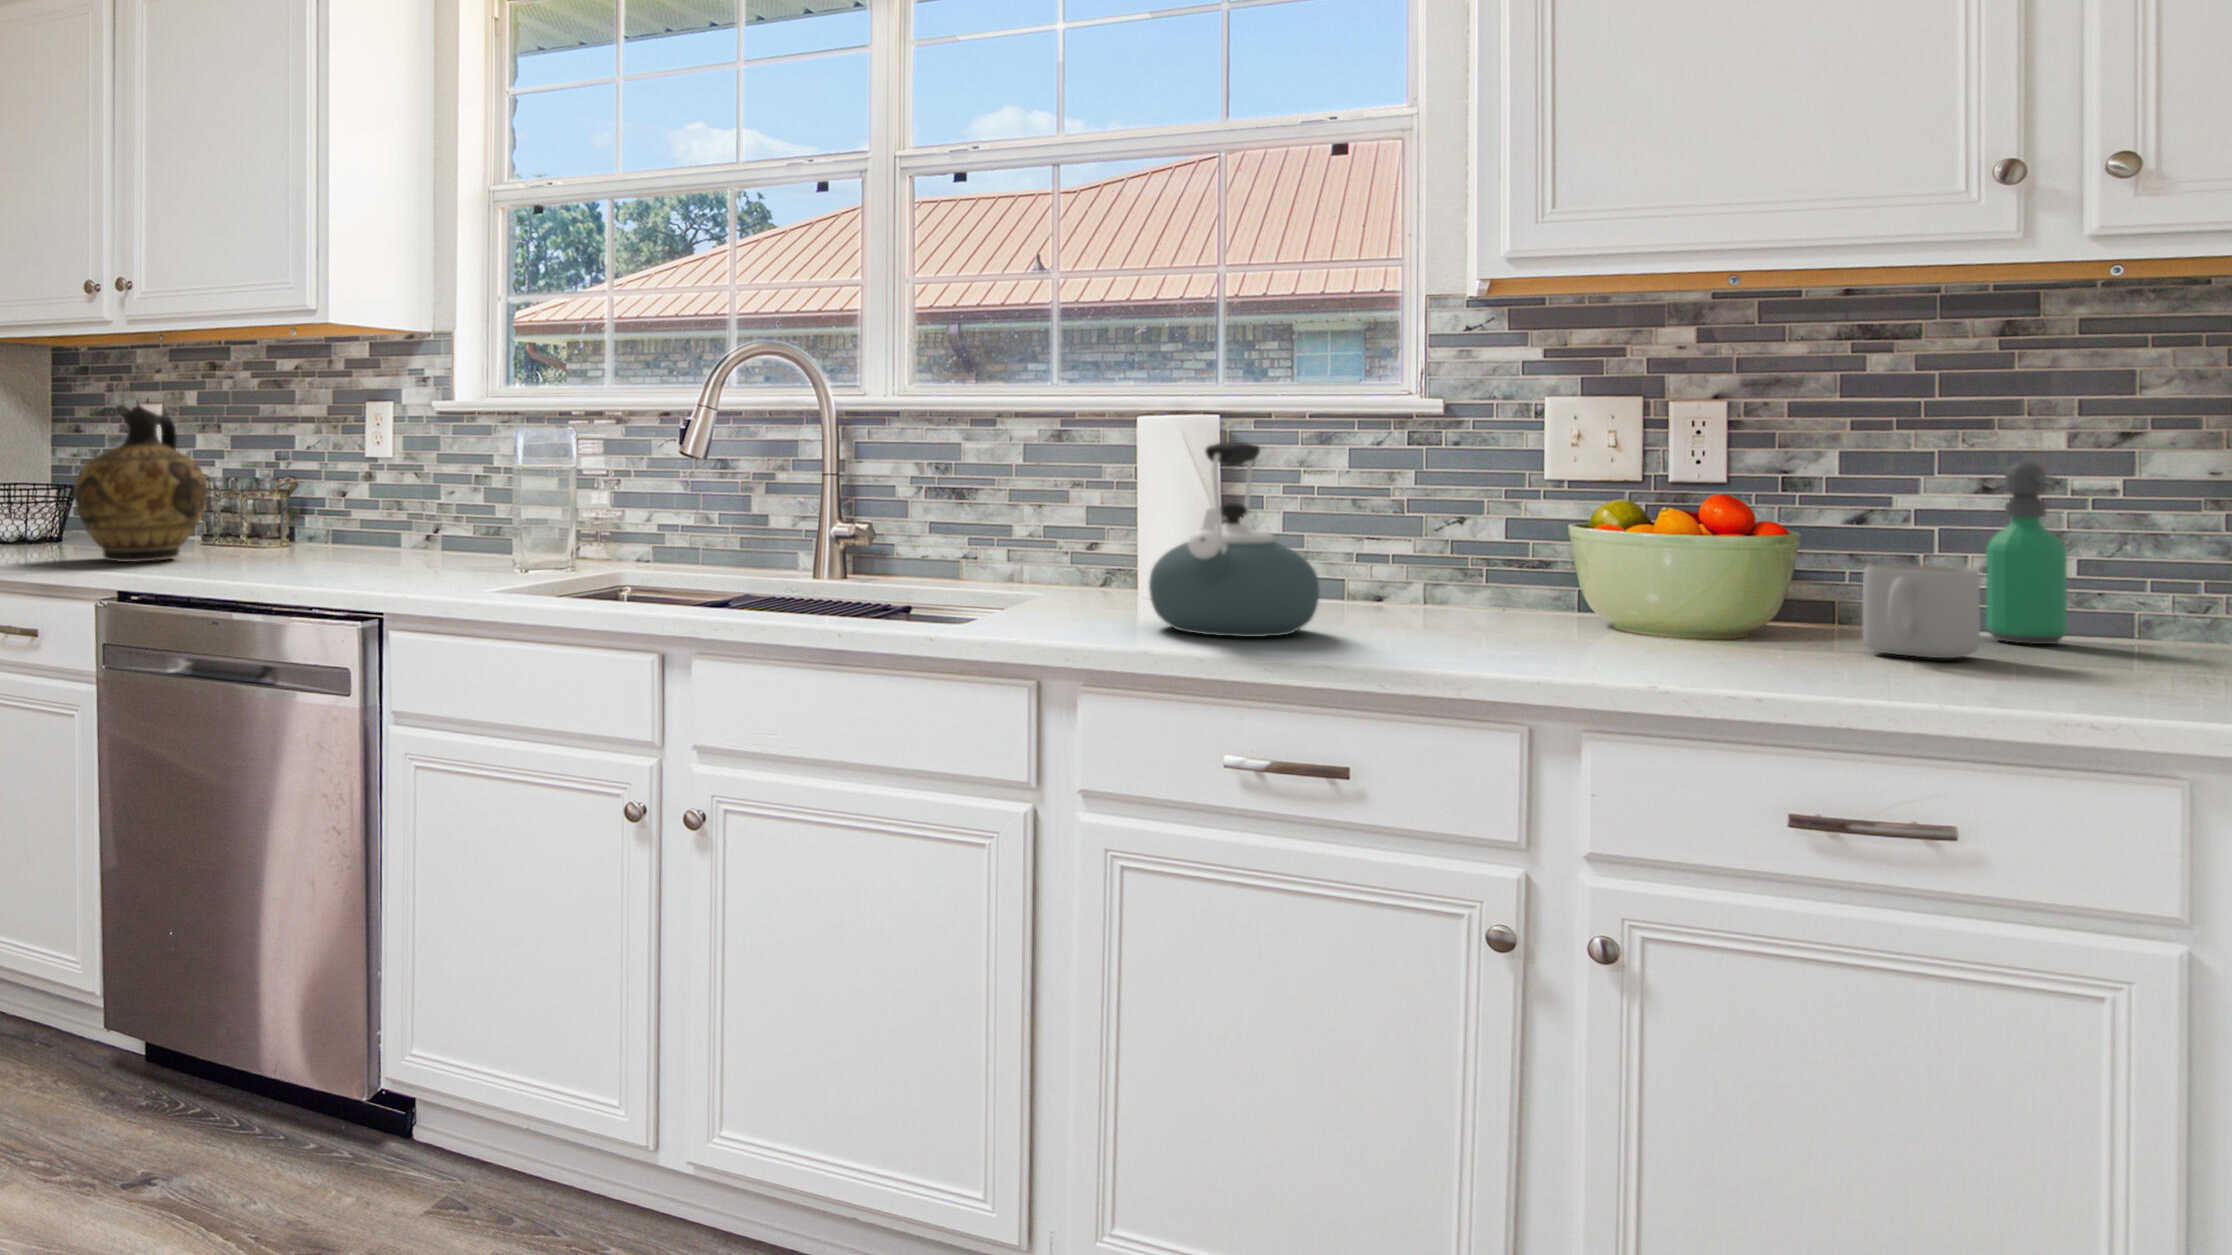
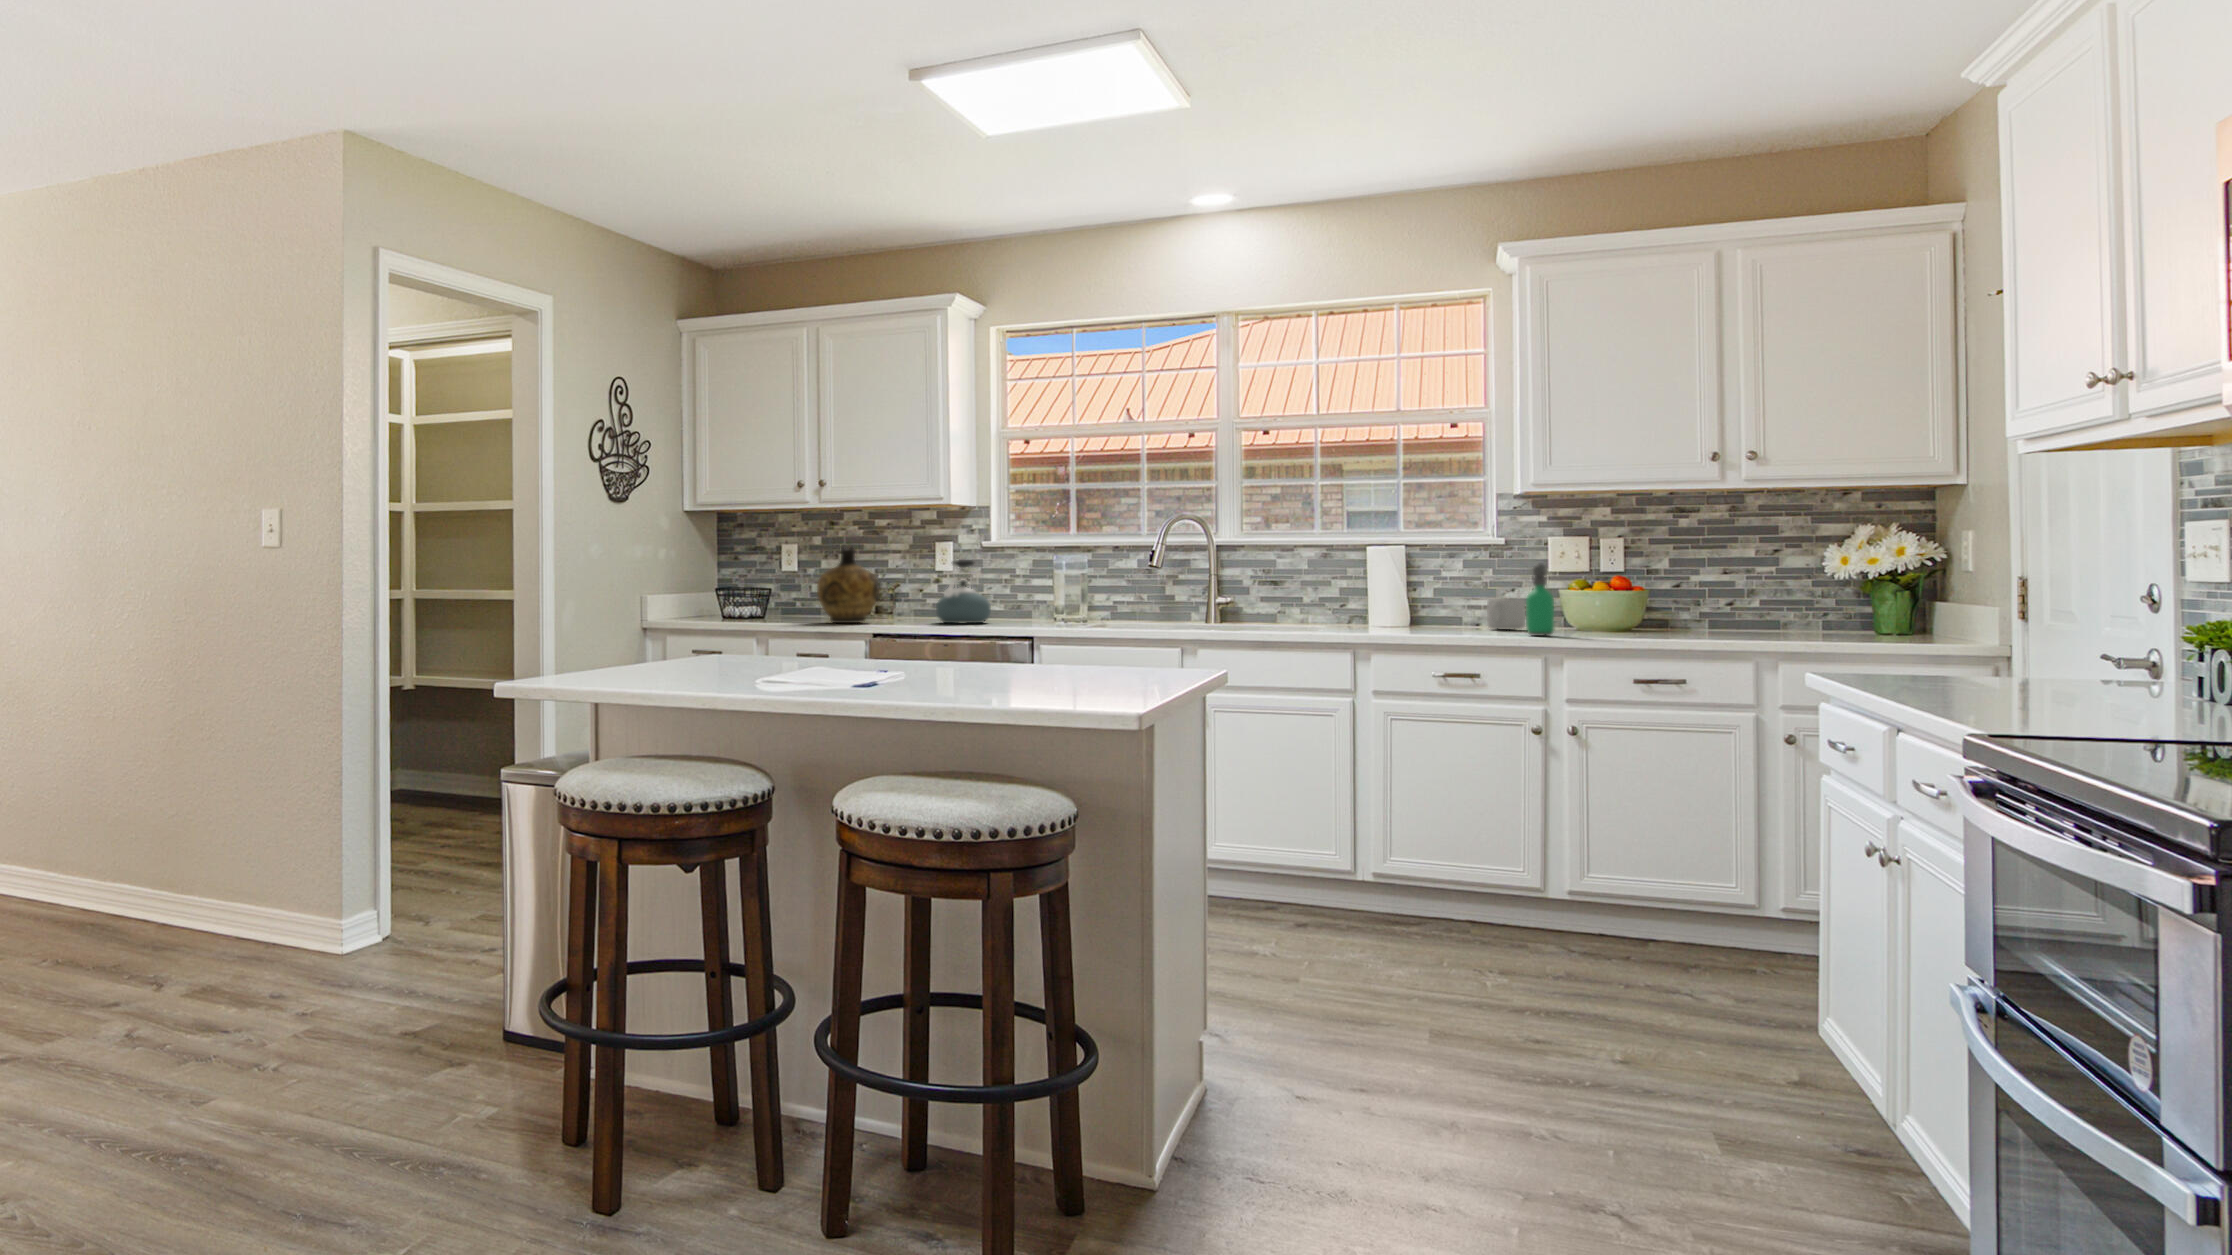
kettle: present [1149,442,1319,637] -> present [936,560,991,623]
soap dispenser: present [1986,462,2067,644] -> present [1526,564,1554,636]
mug: present [1863,564,1980,658] -> present [1487,599,1525,630]

